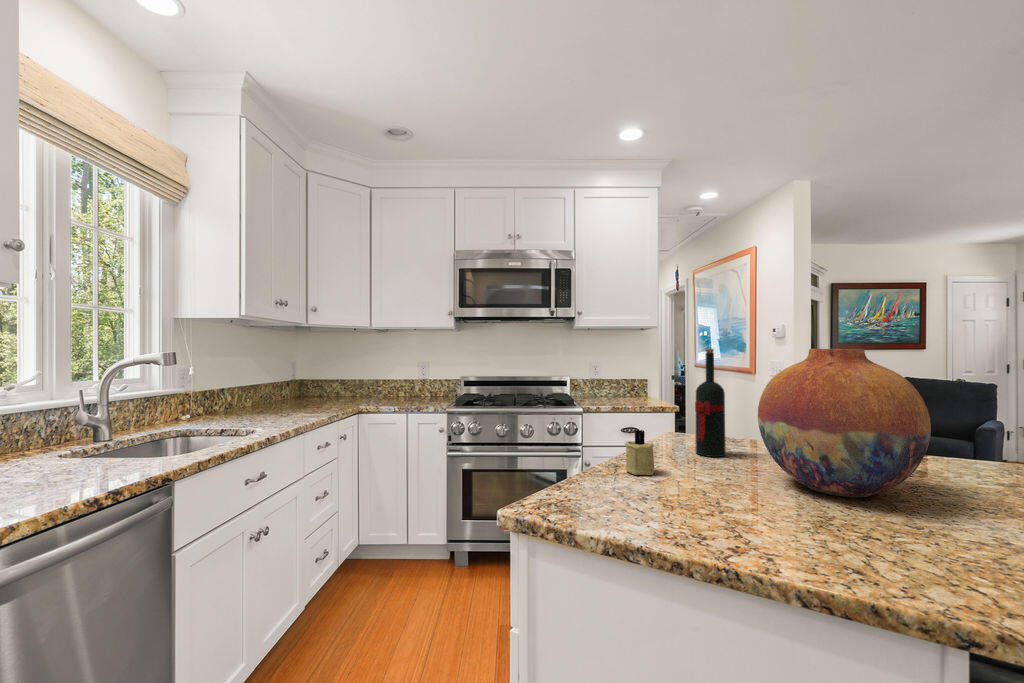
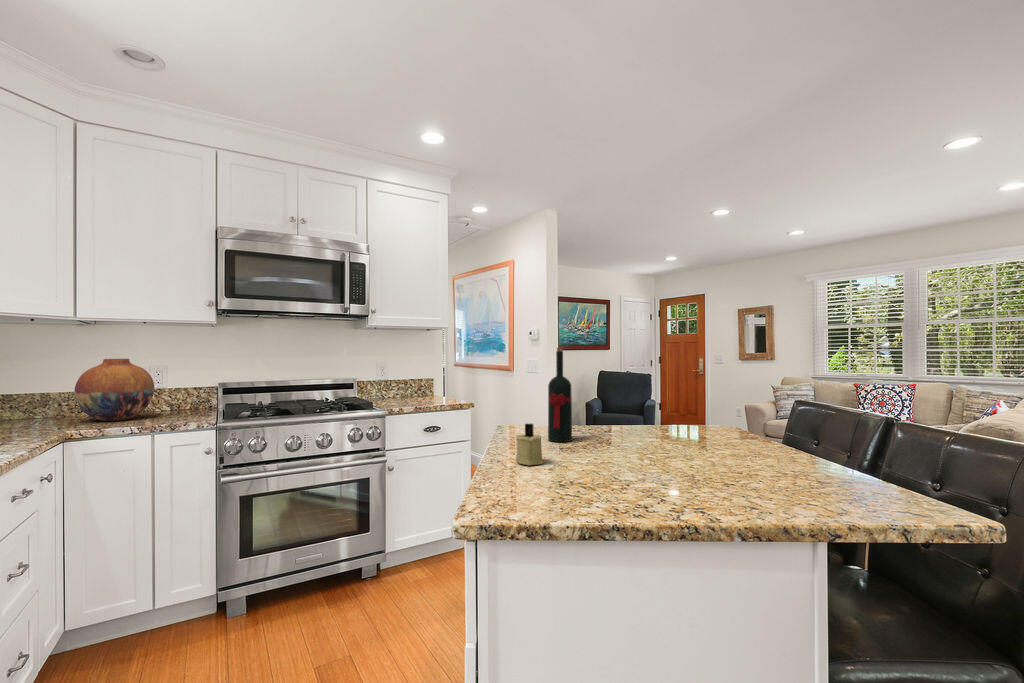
vase: present [758,349,931,497] -> present [74,359,154,421]

